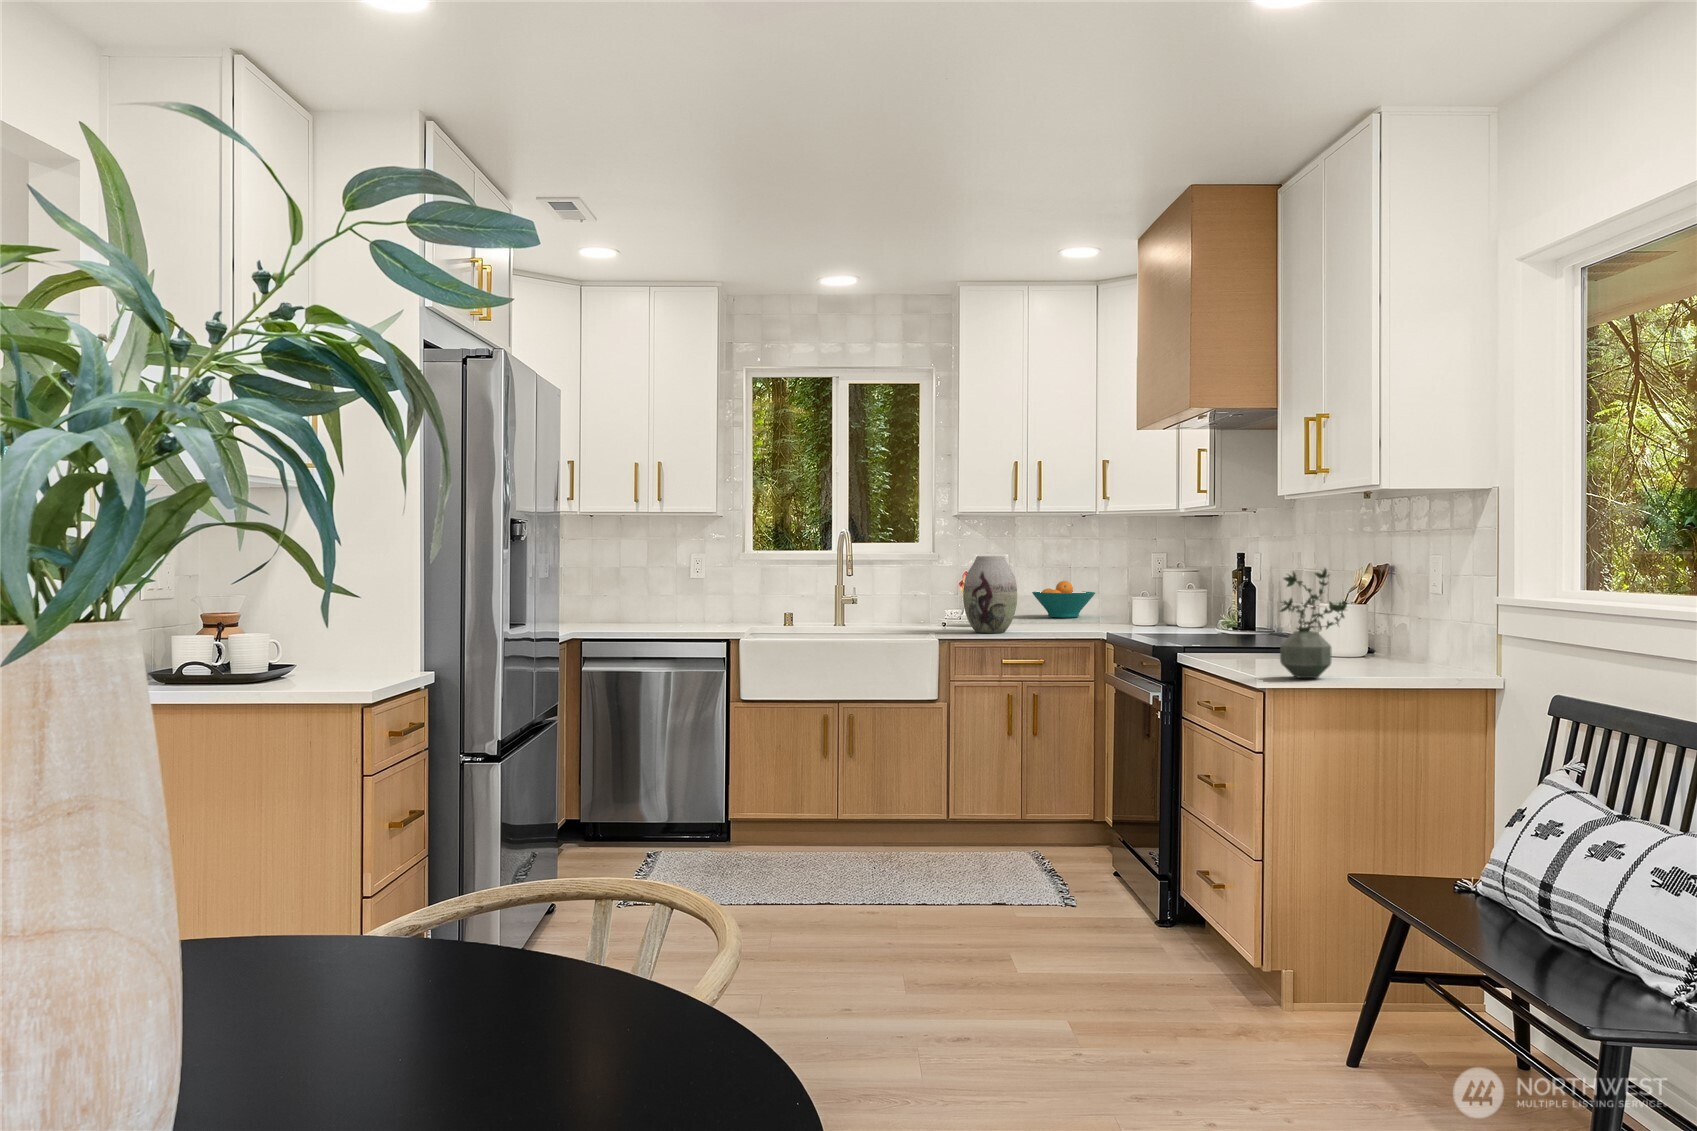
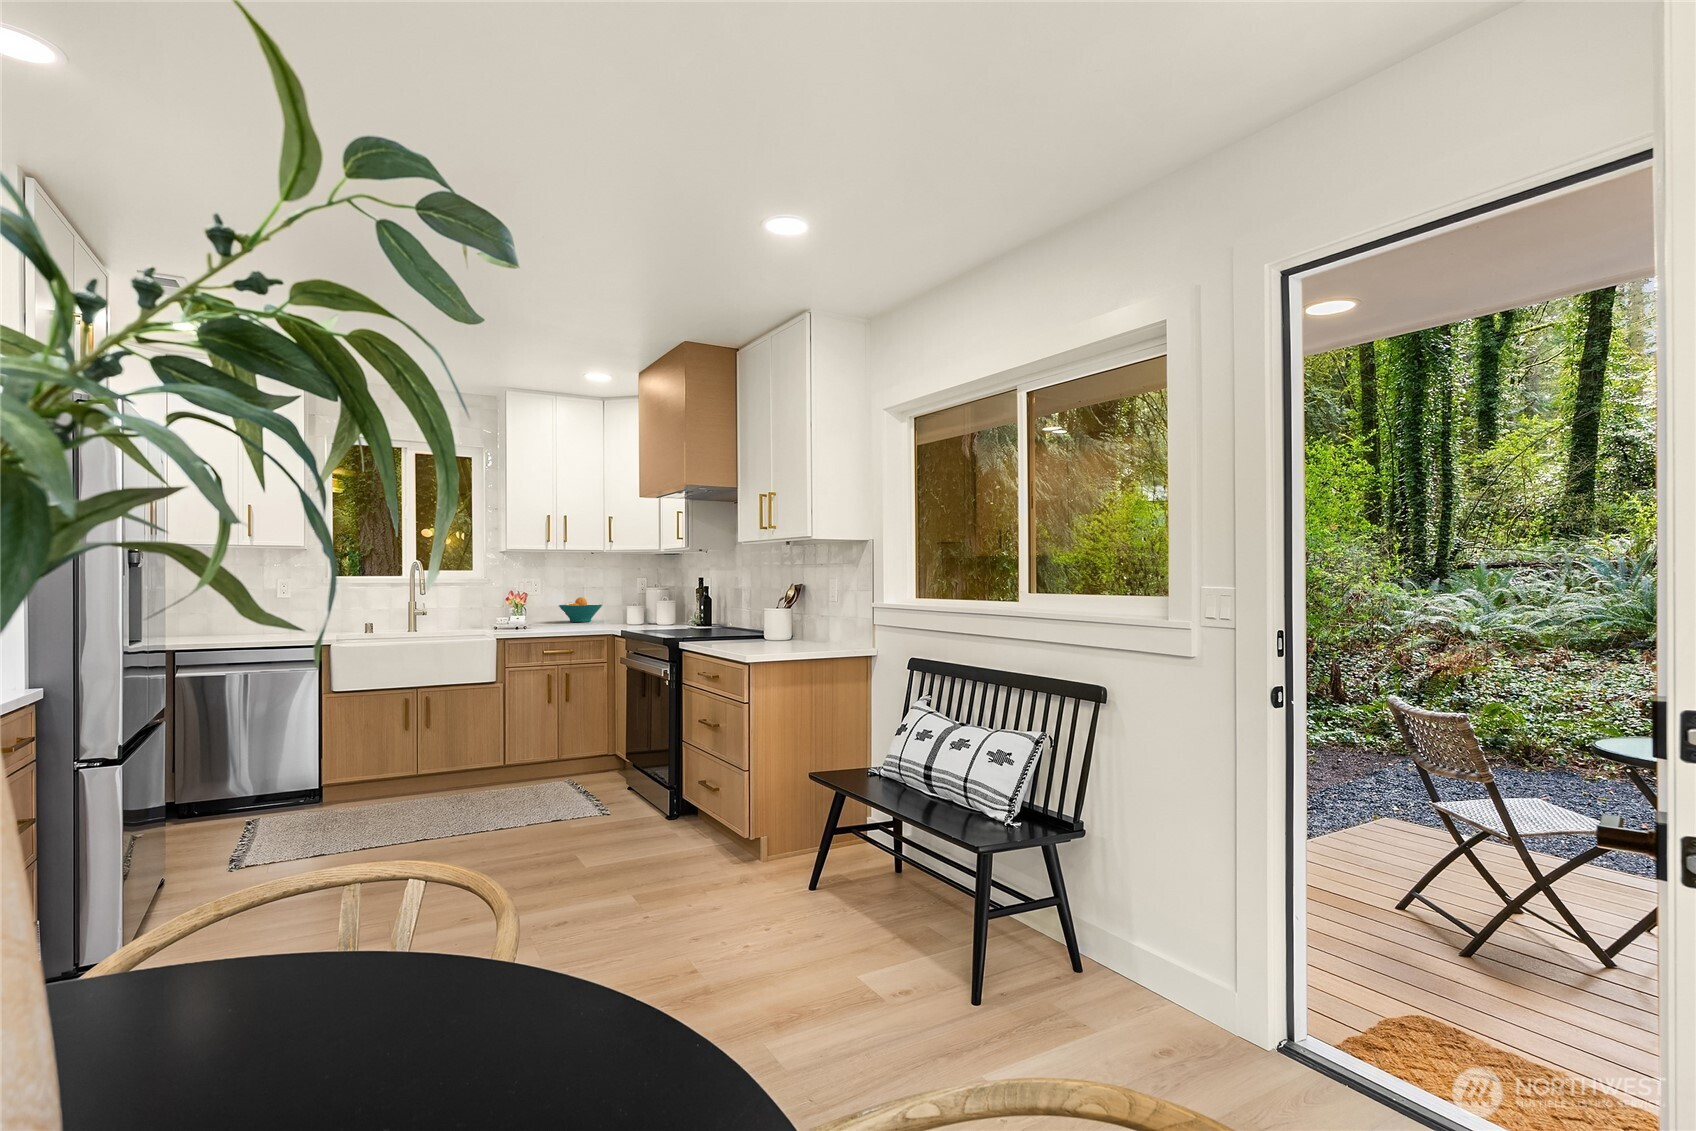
vase: present [963,556,1017,633] -> none [516,580,555,633]
potted plant: present [1280,568,1347,678] -> none [750,583,790,653]

